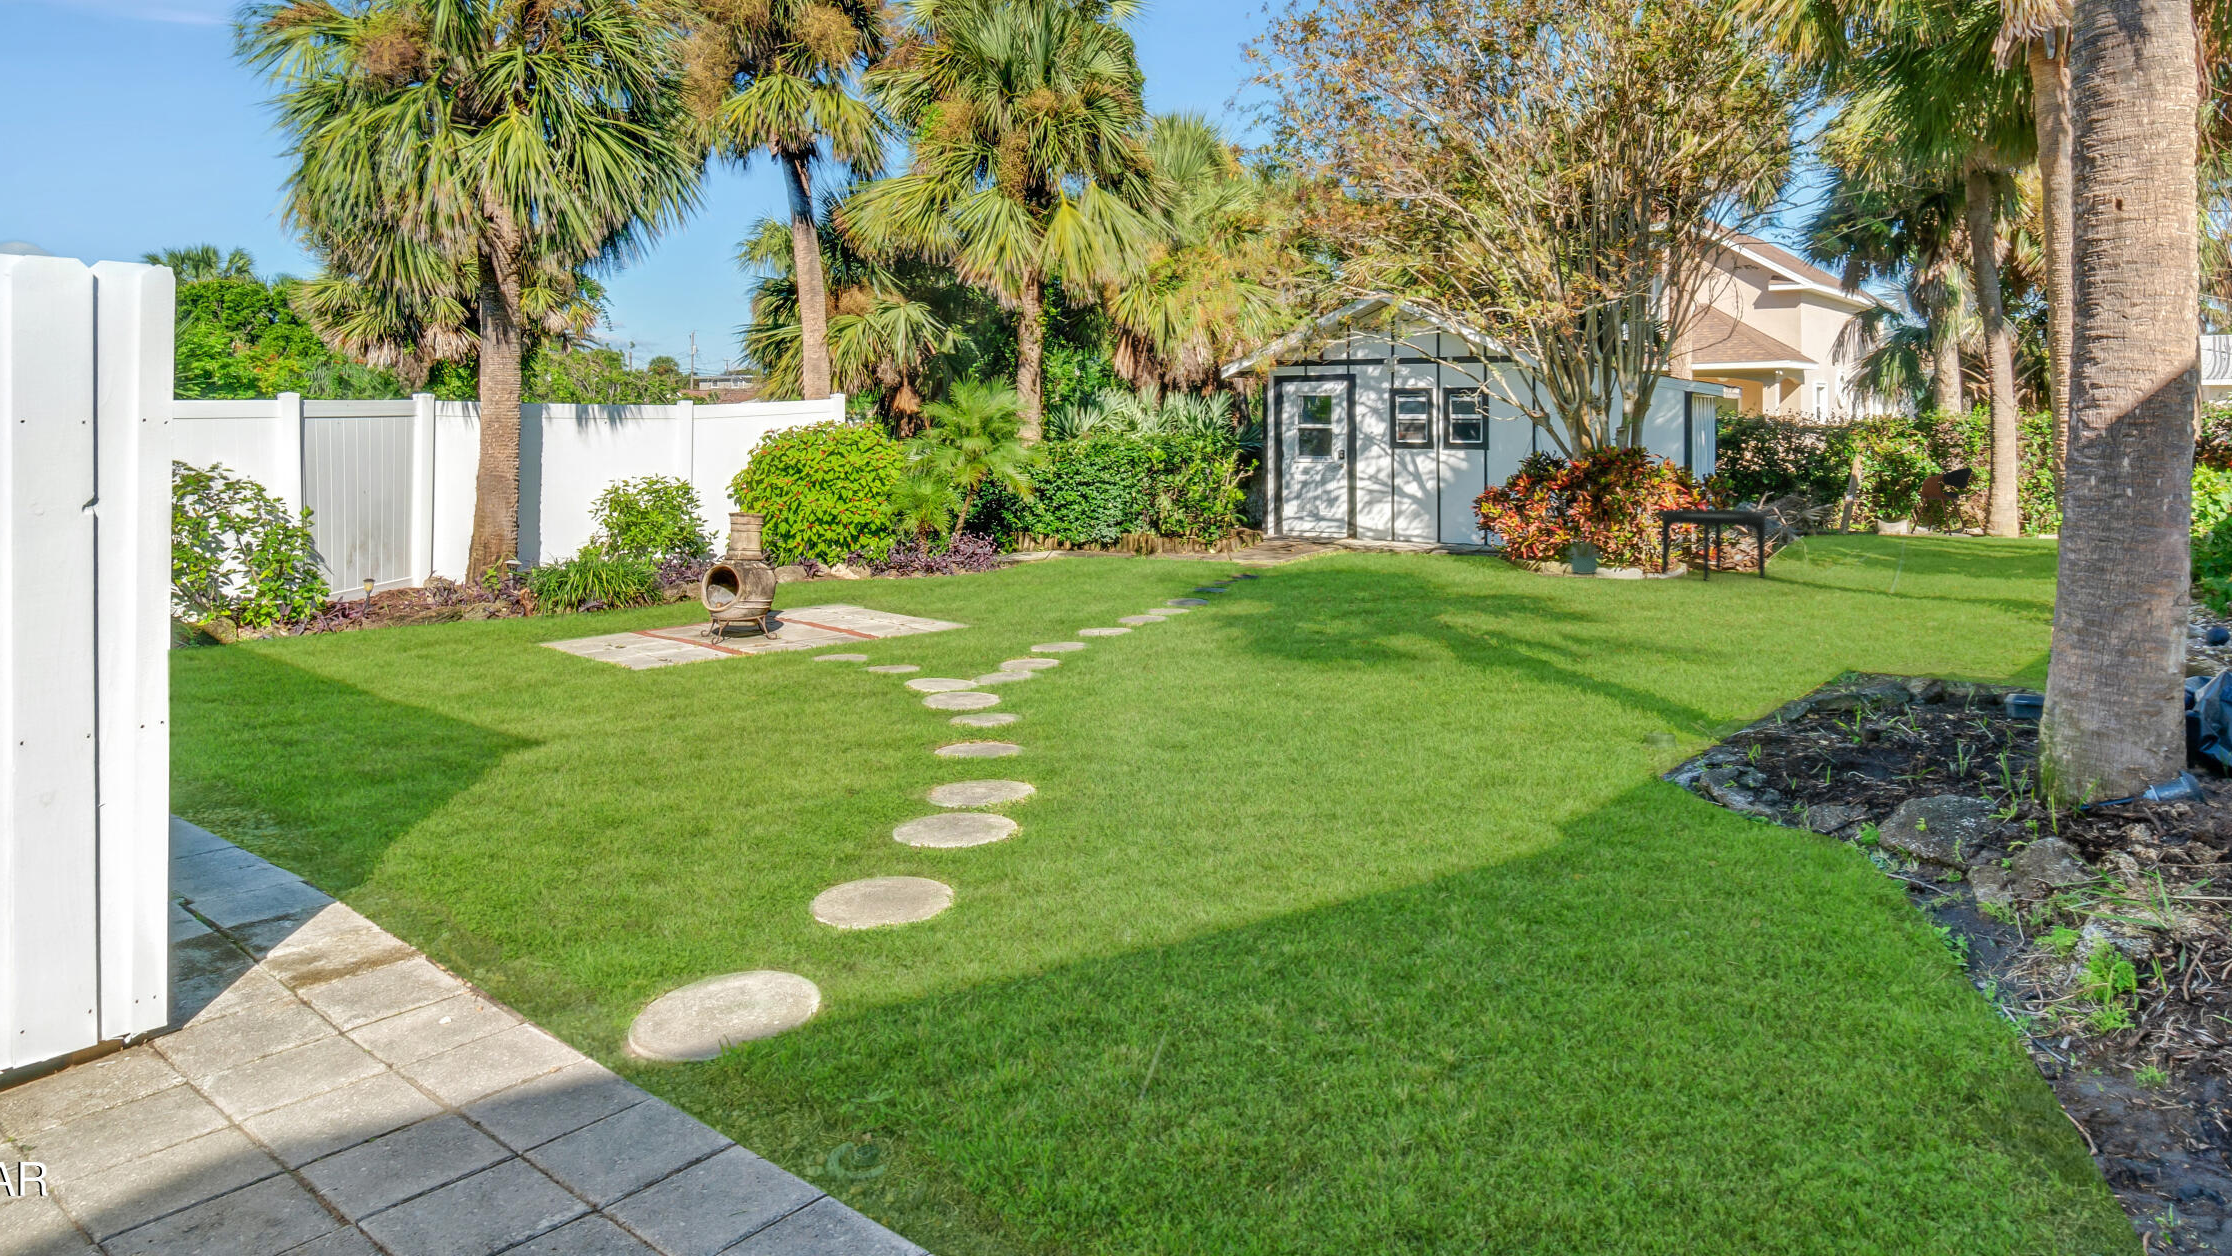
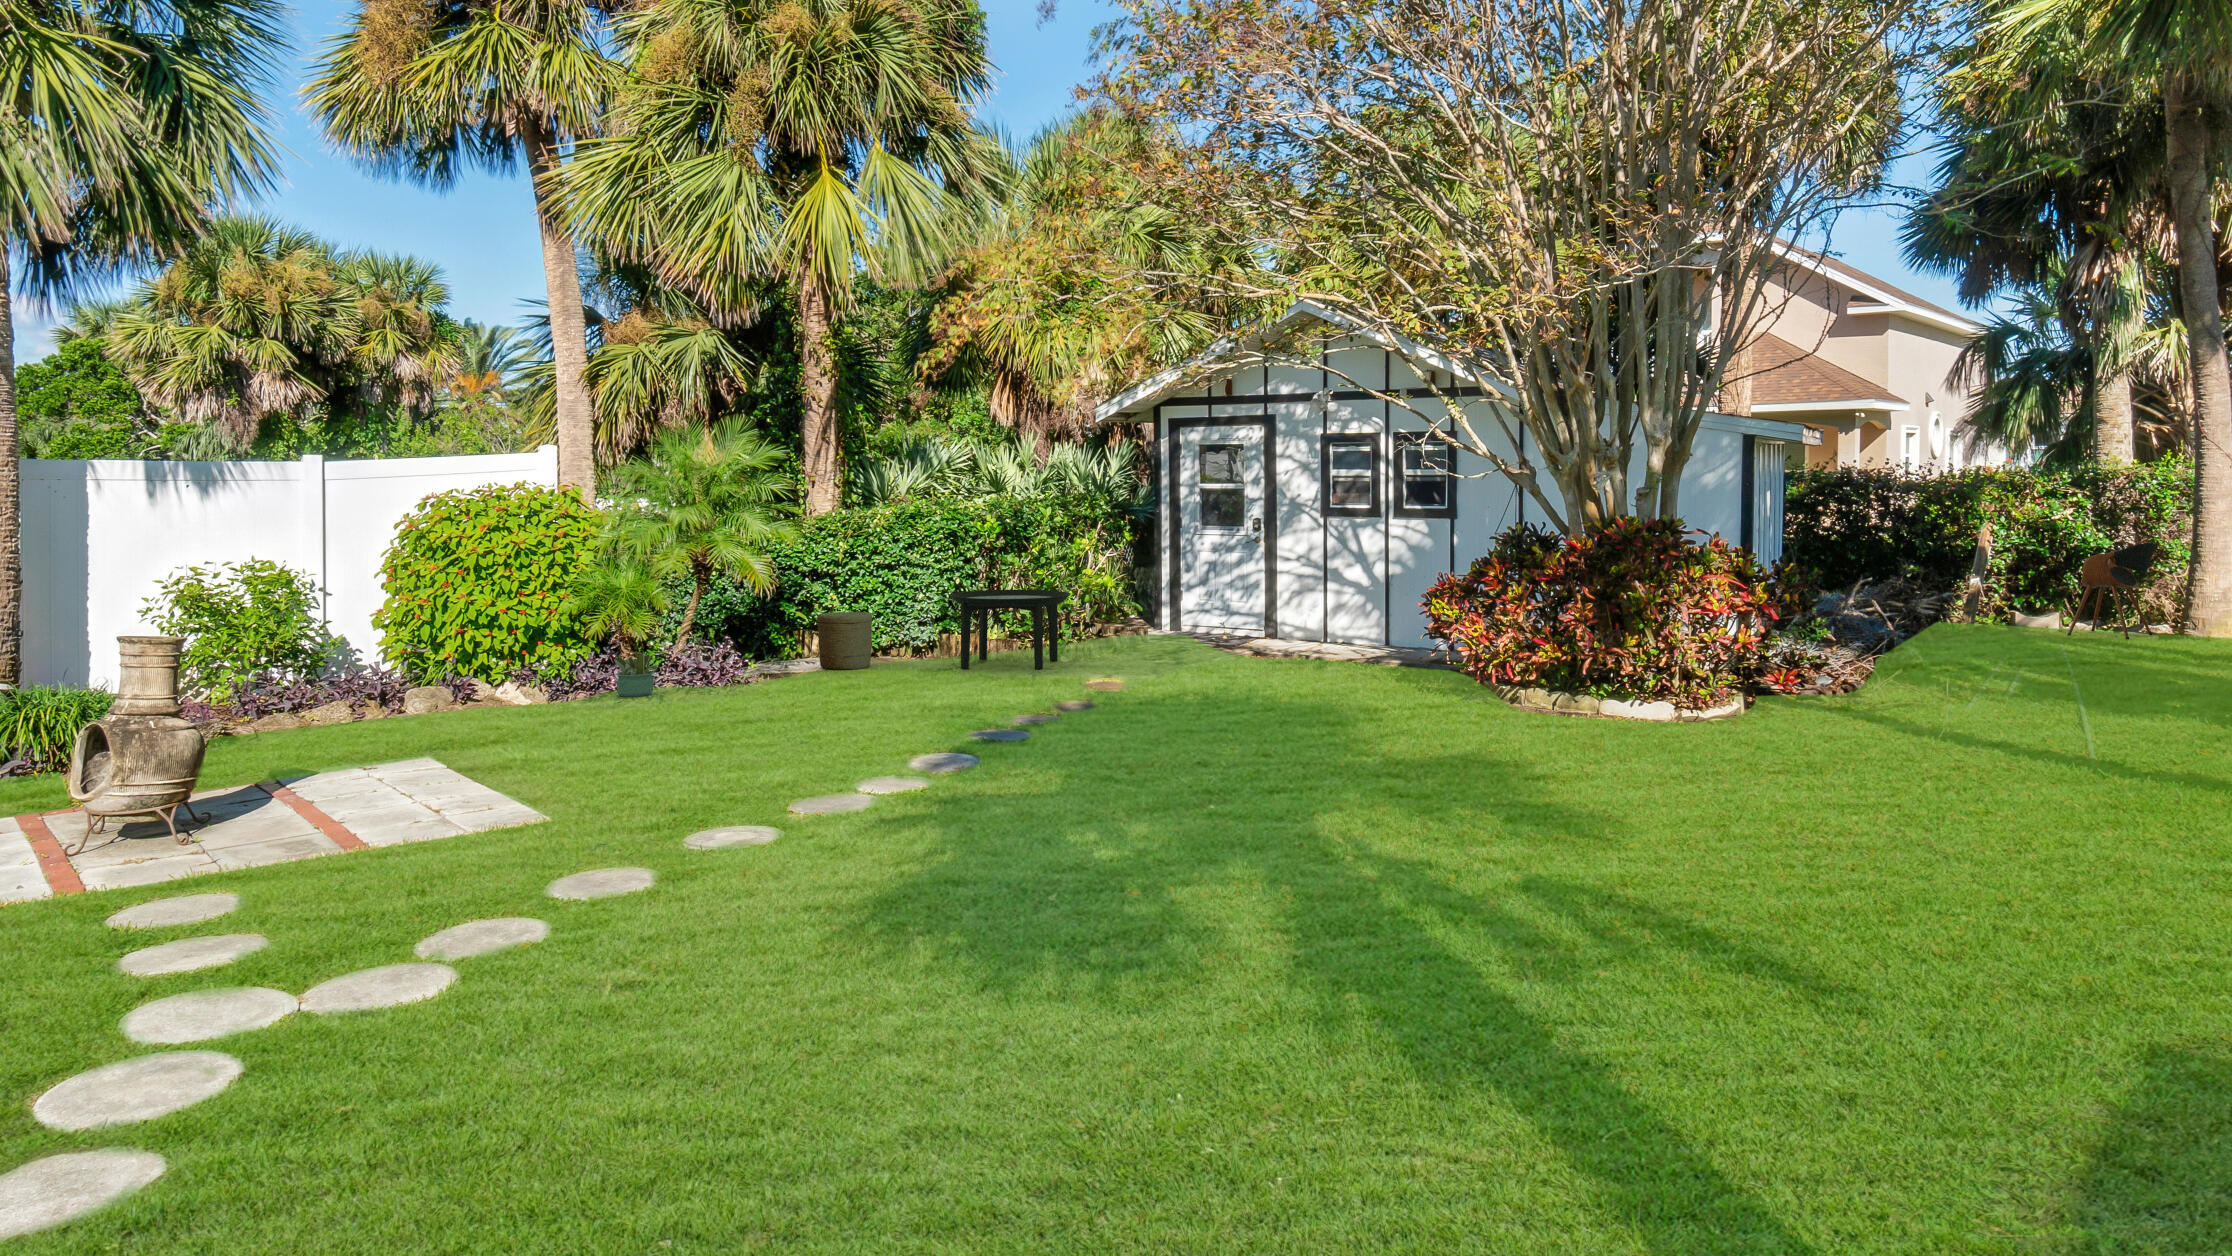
round table: present [1658,510,1769,580] -> present [949,590,1071,670]
woven basket: none [1032,516,1072,557] -> present [817,612,872,670]
decorative plant: present [1567,541,1602,574] -> present [614,652,658,697]

